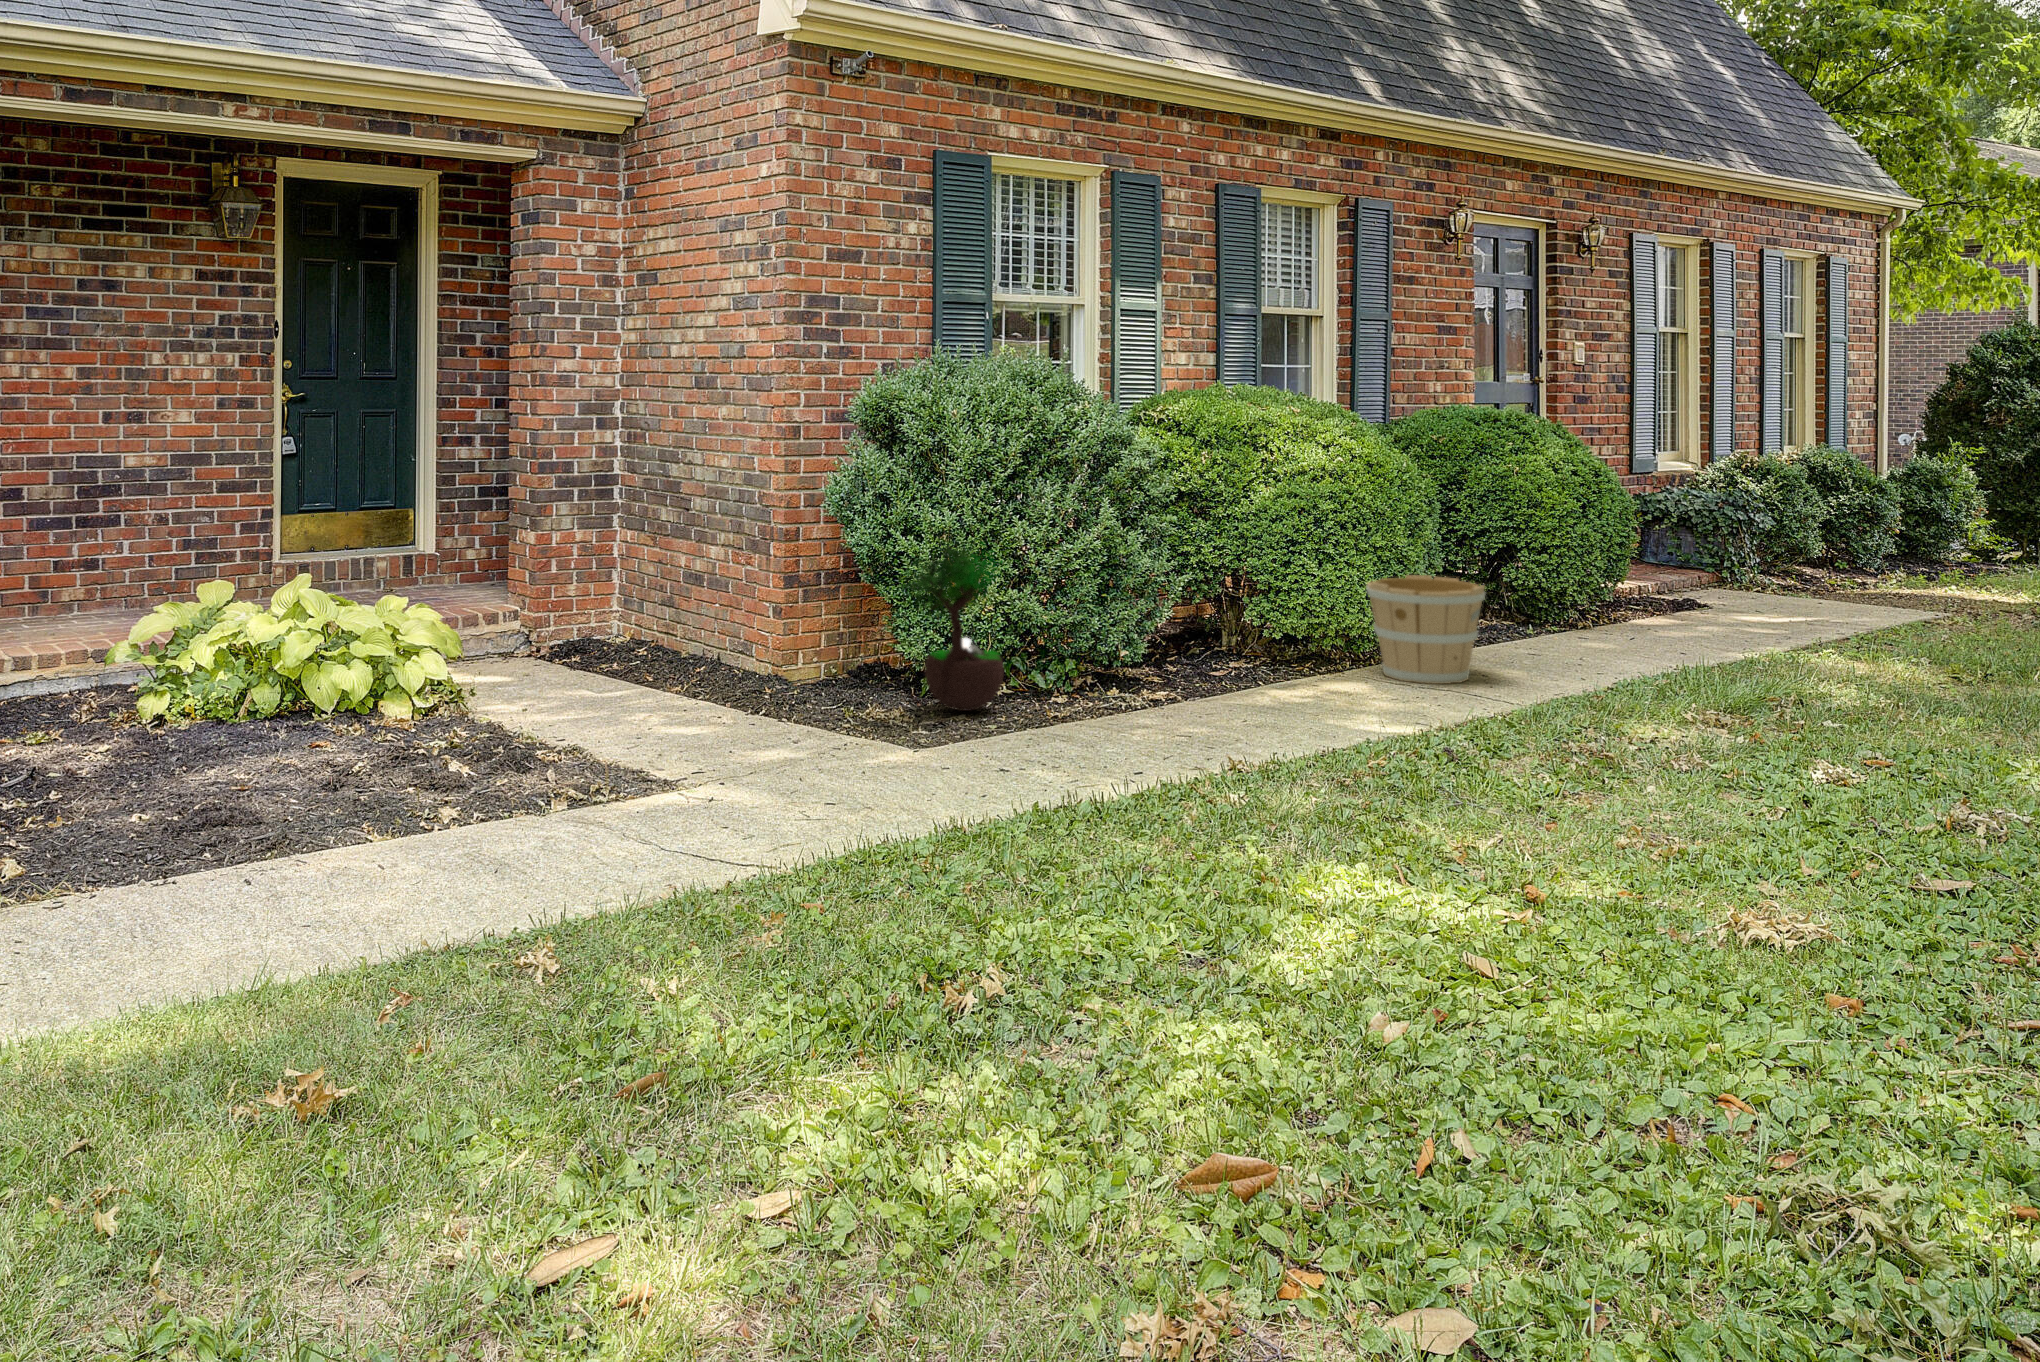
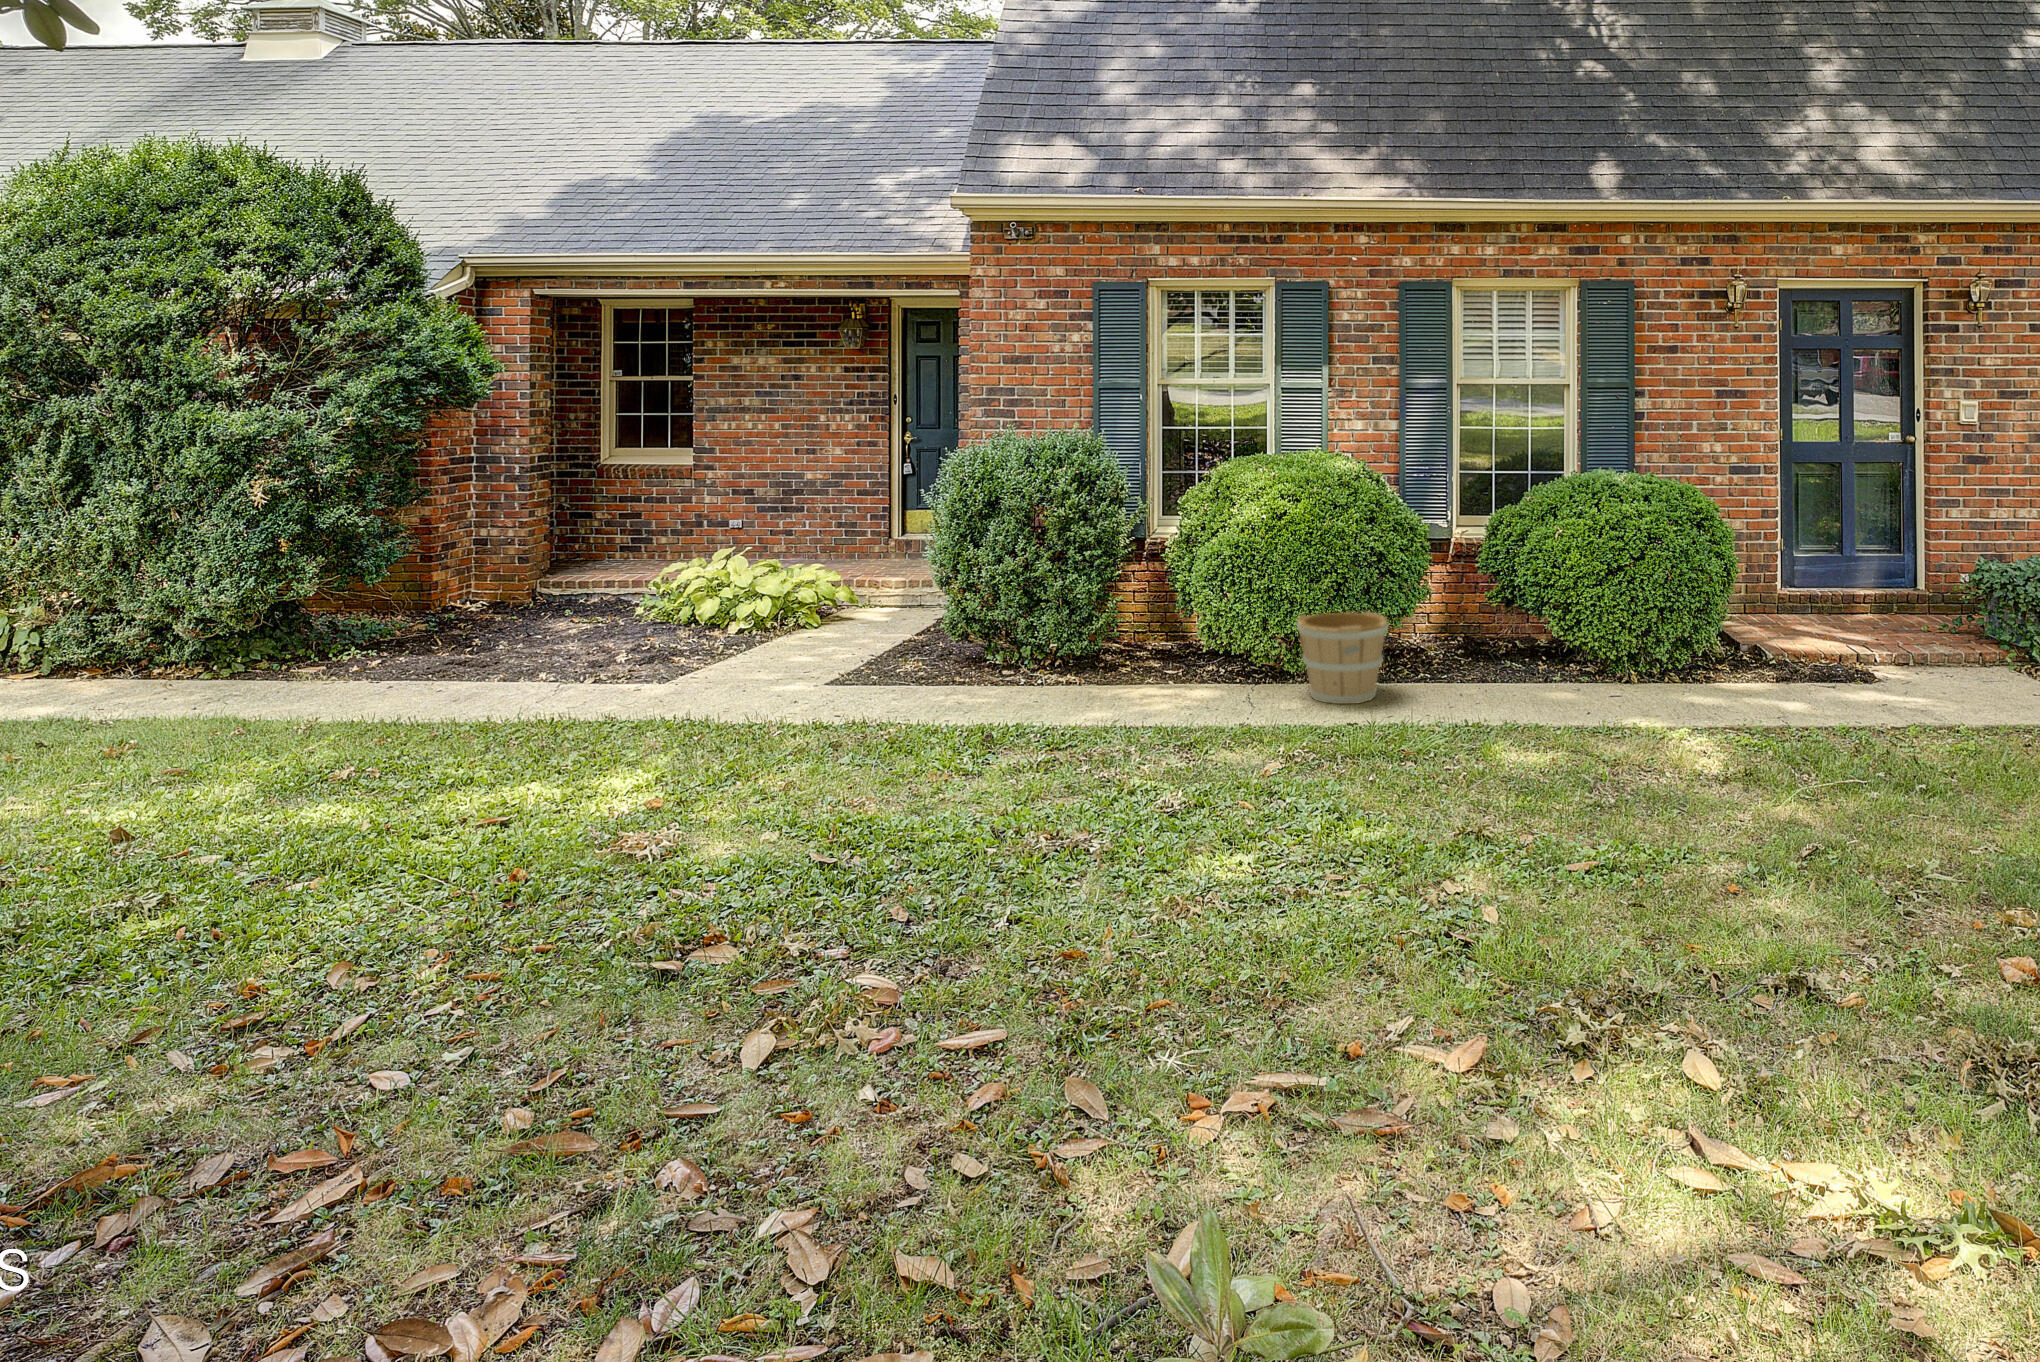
potted tree: present [902,541,1005,711] -> none [930,545,1011,668]

